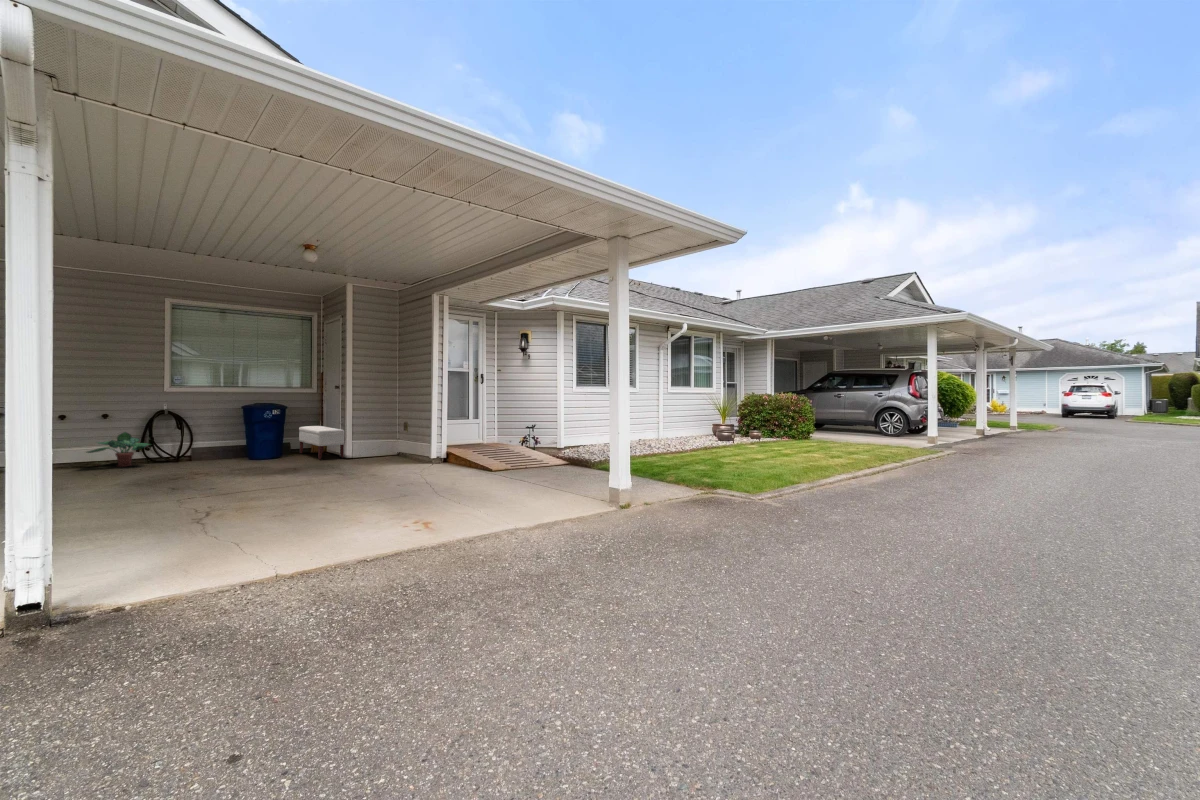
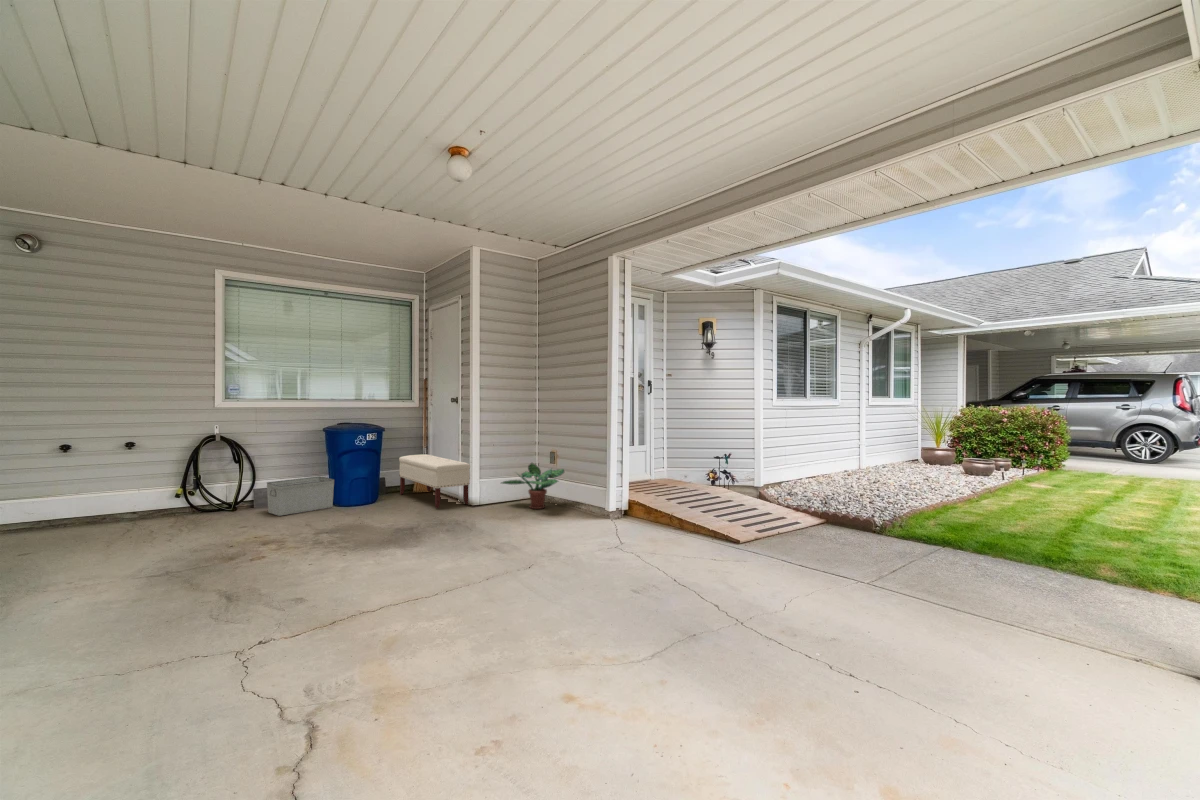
potted plant: present [88,432,148,467] -> present [501,463,564,509]
storage bin: none [200,439,249,463] -> present [267,476,334,516]

